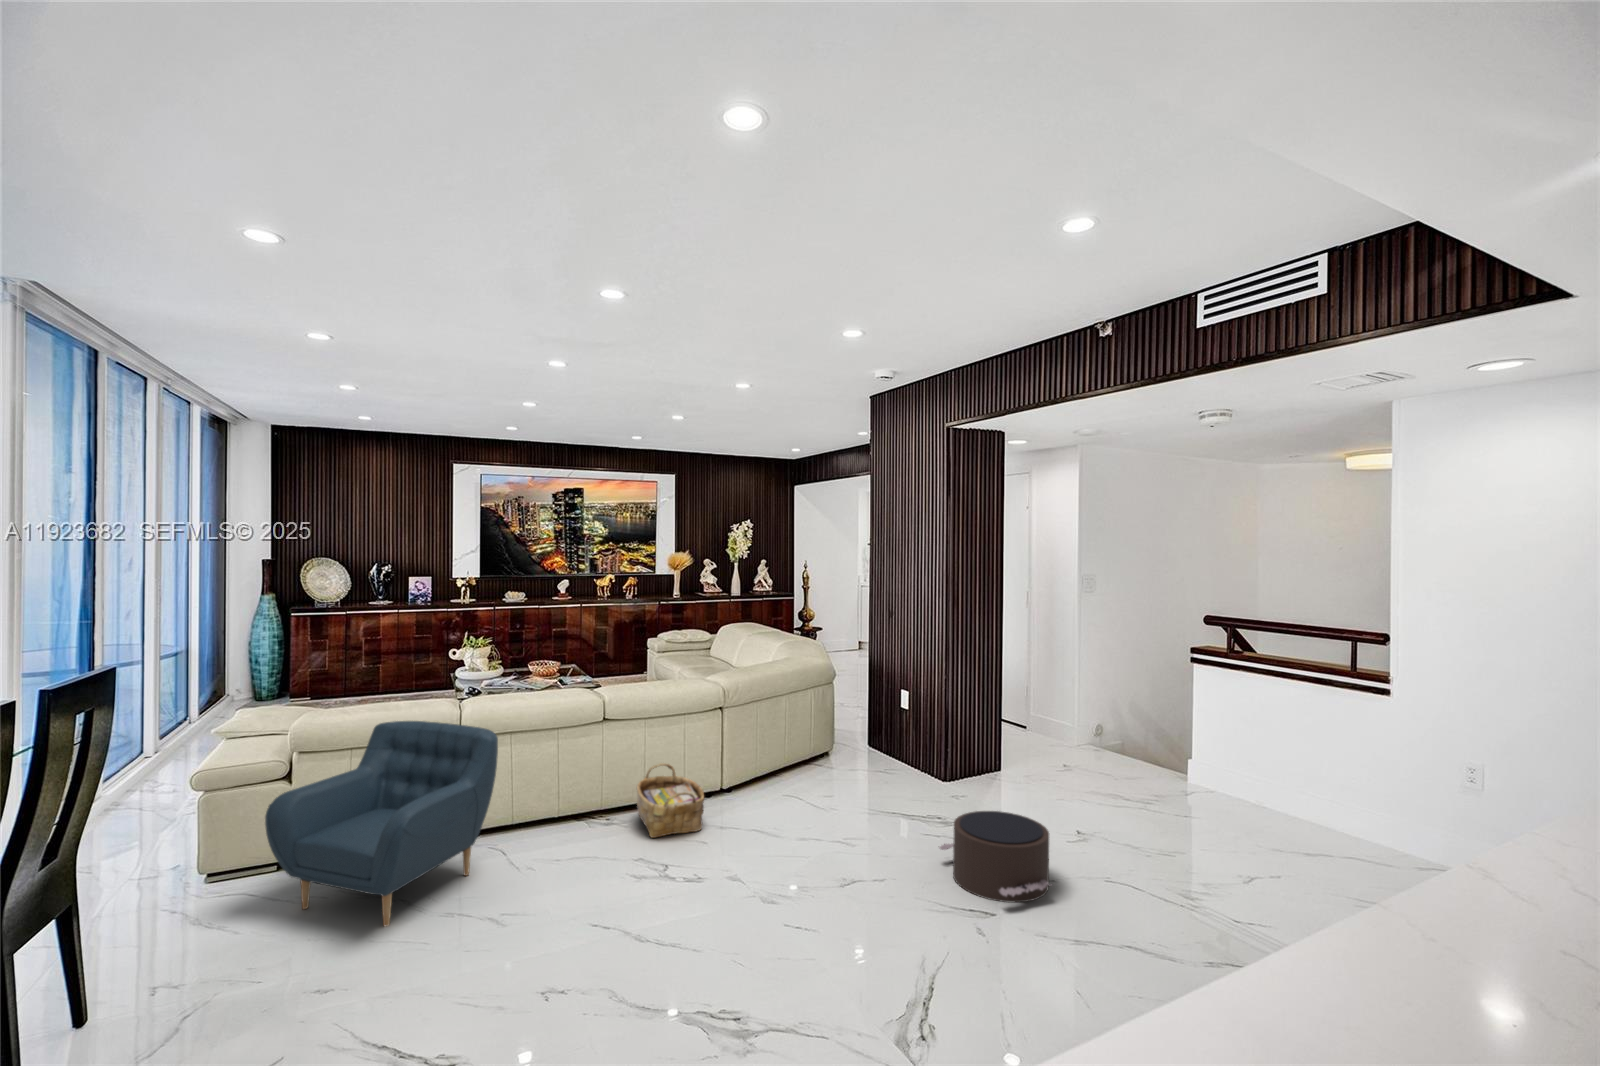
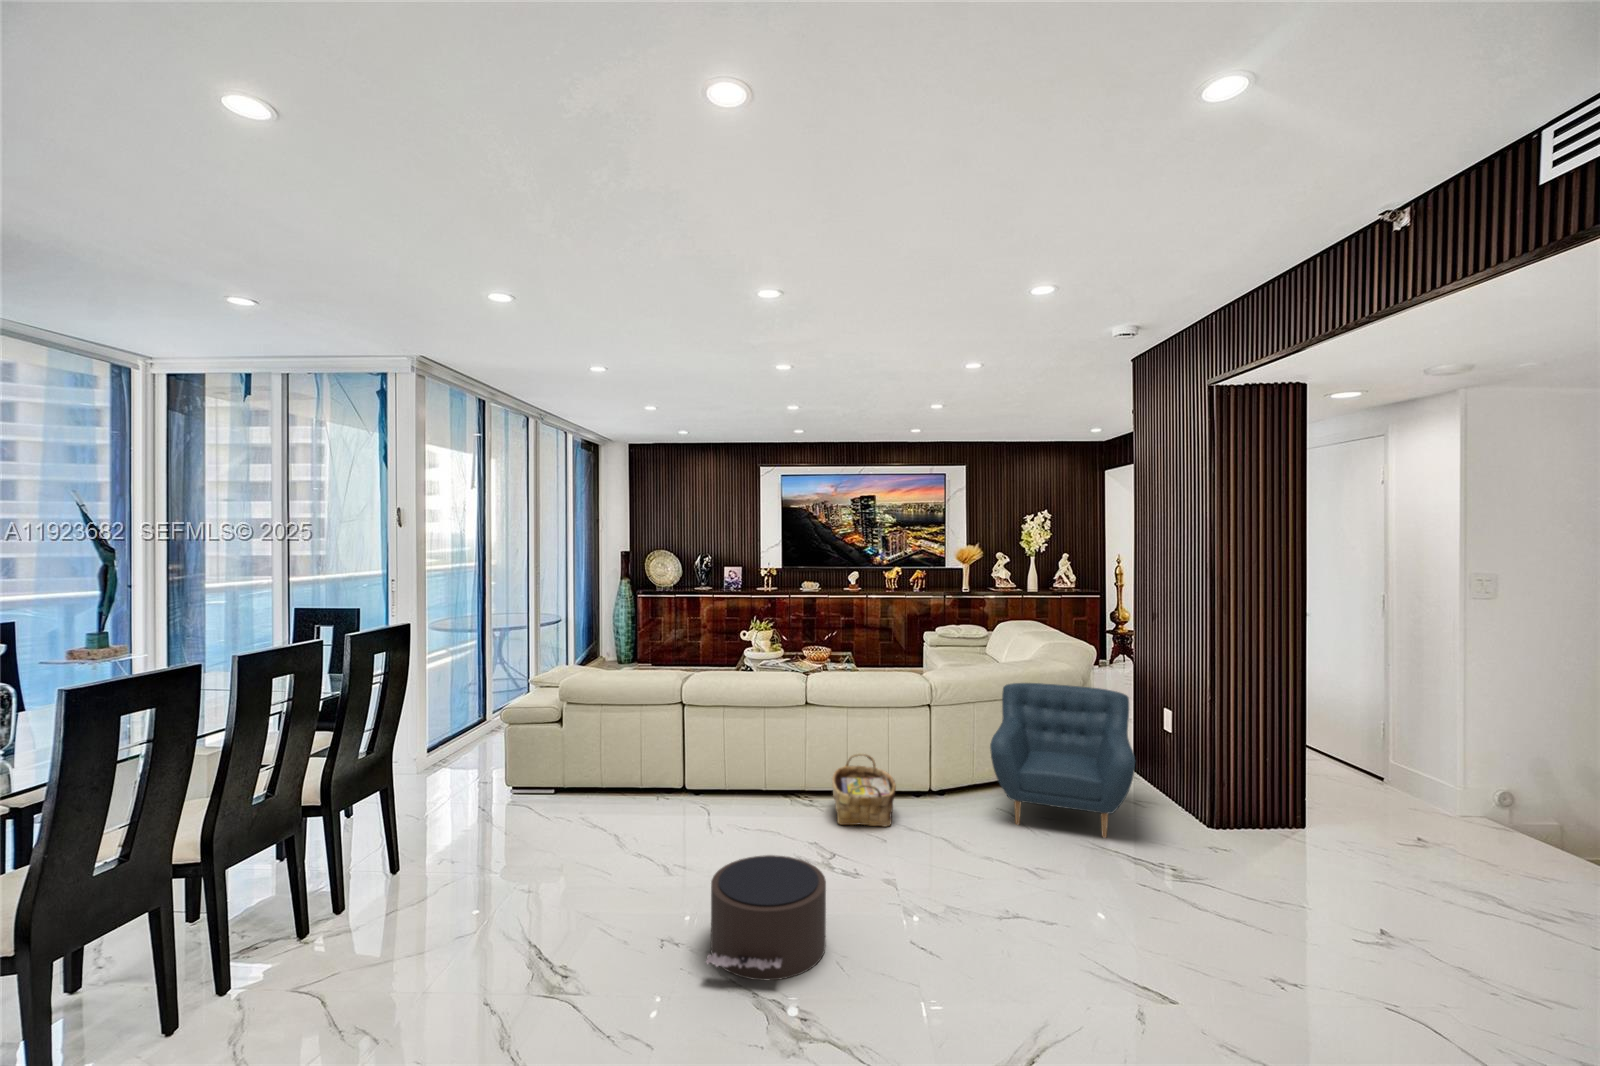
armchair: present [265,721,498,926] -> present [990,683,1135,838]
pouf: present [939,811,1049,902] -> present [706,855,826,980]

